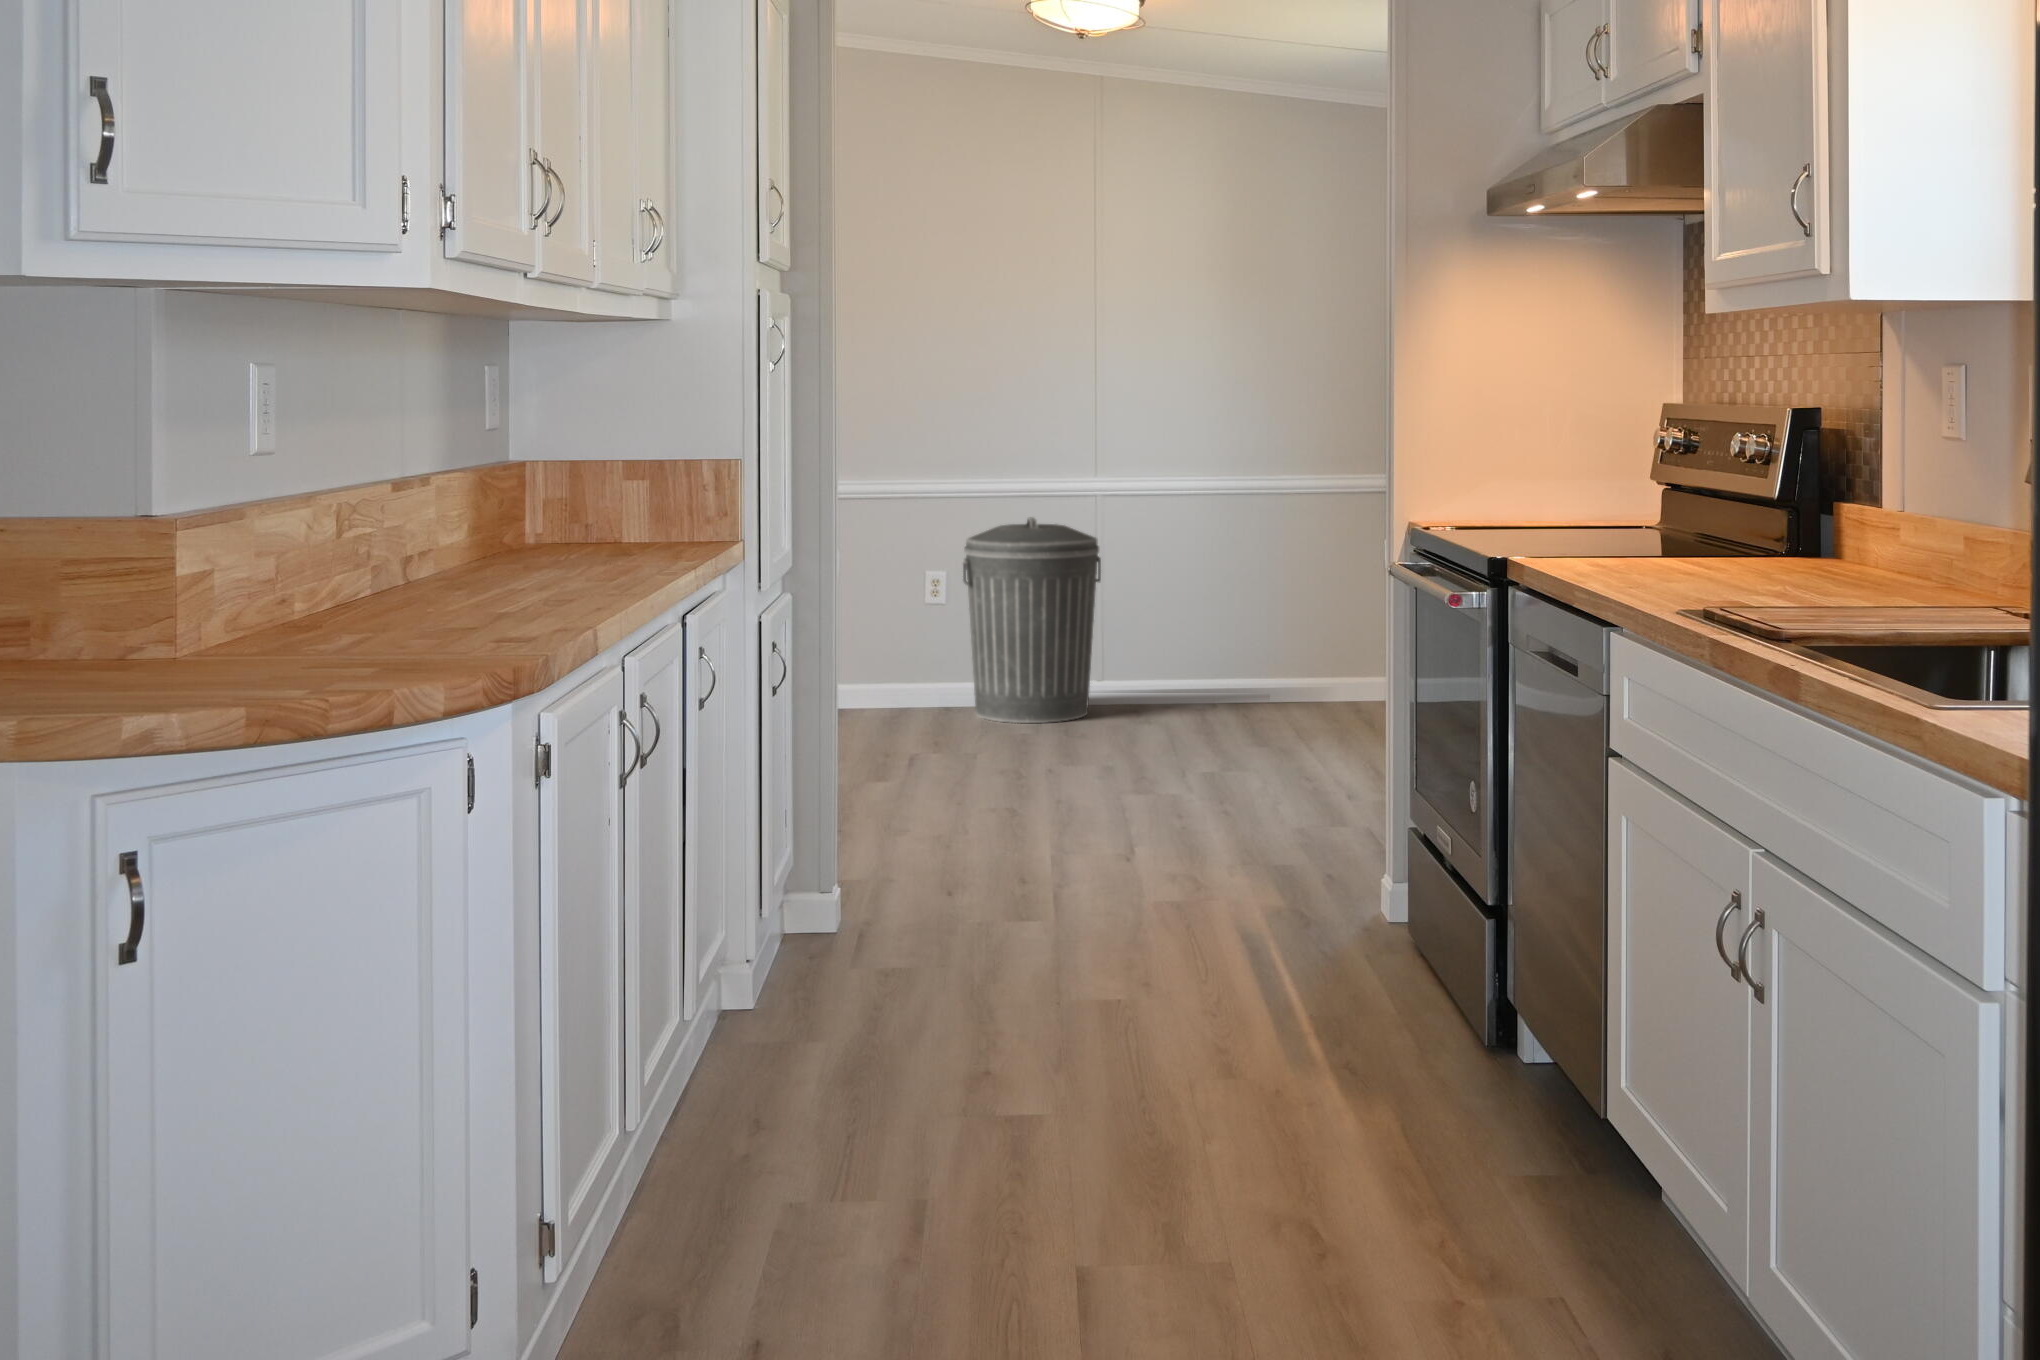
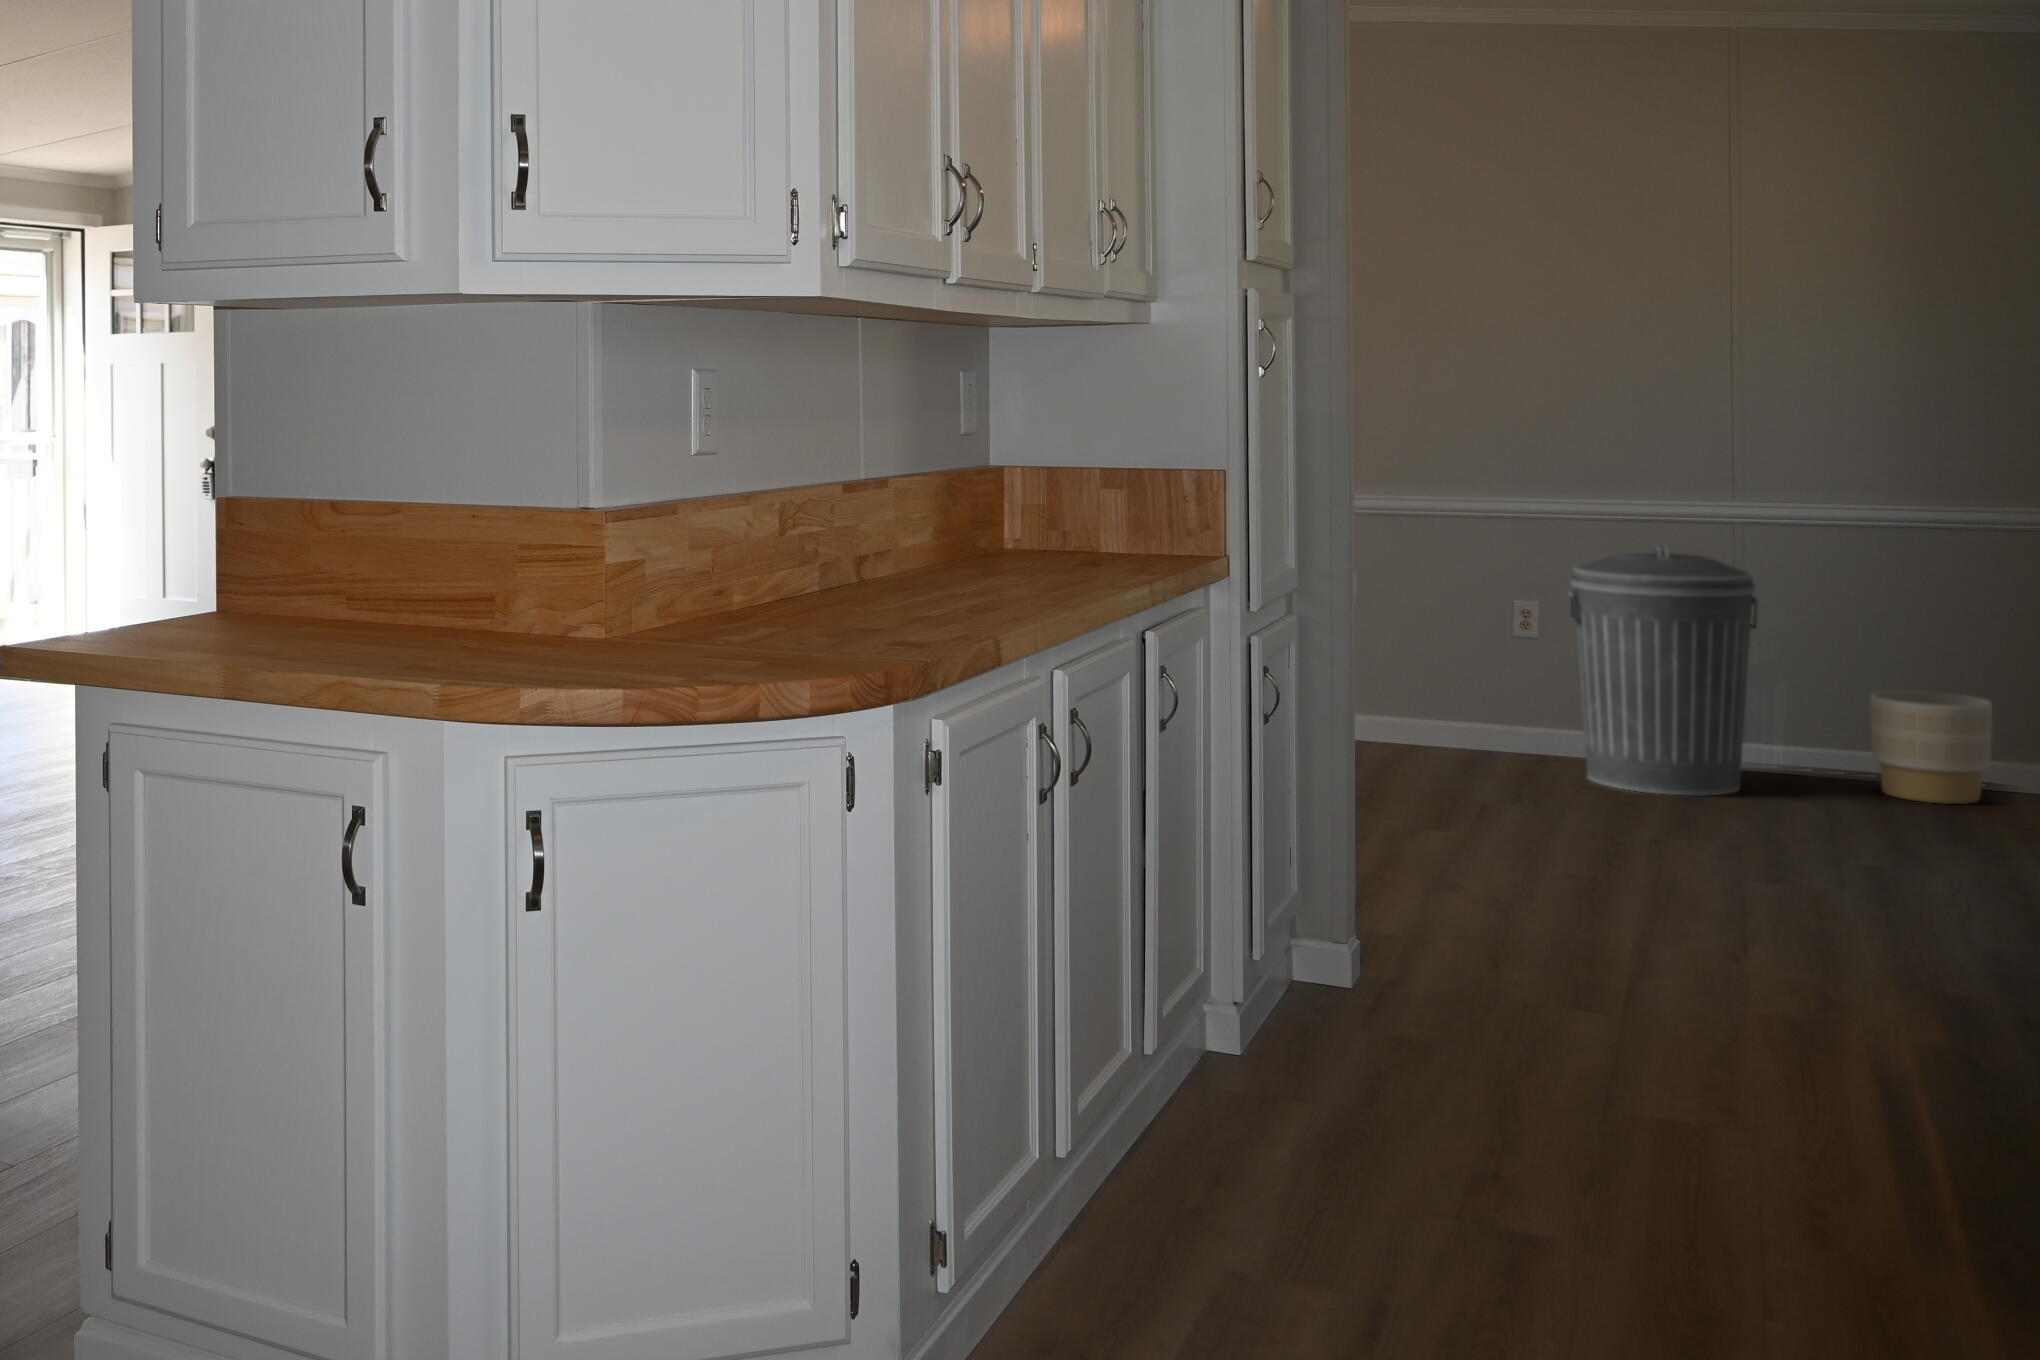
planter: none [1176,624,1256,710] -> present [1870,691,1992,804]

